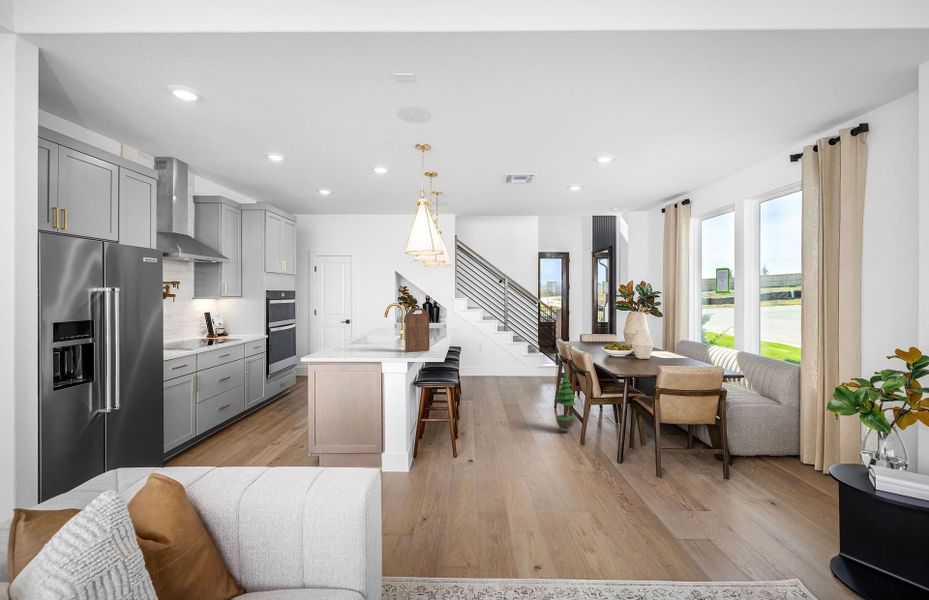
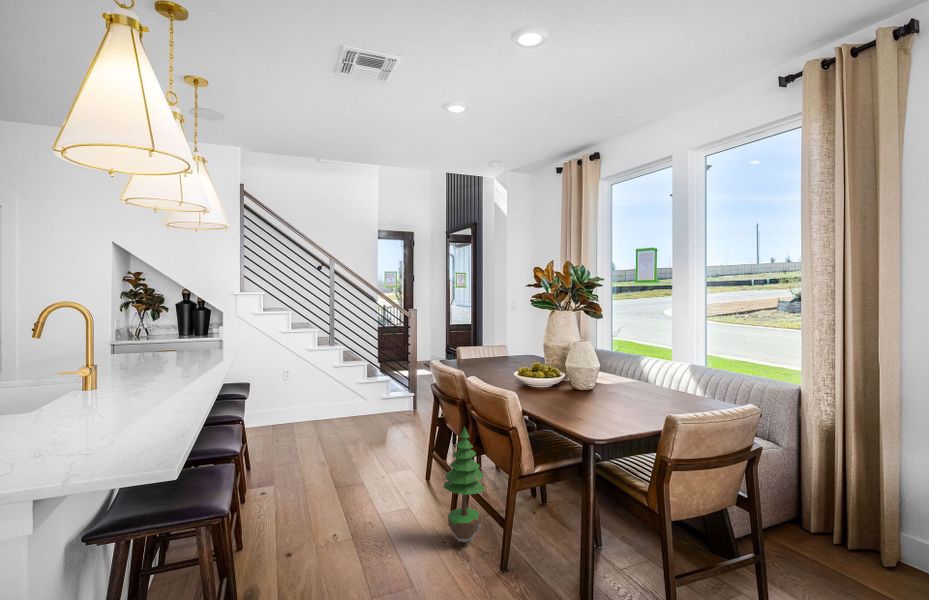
cutting board: present [405,308,429,352] -> none [51,311,145,448]

